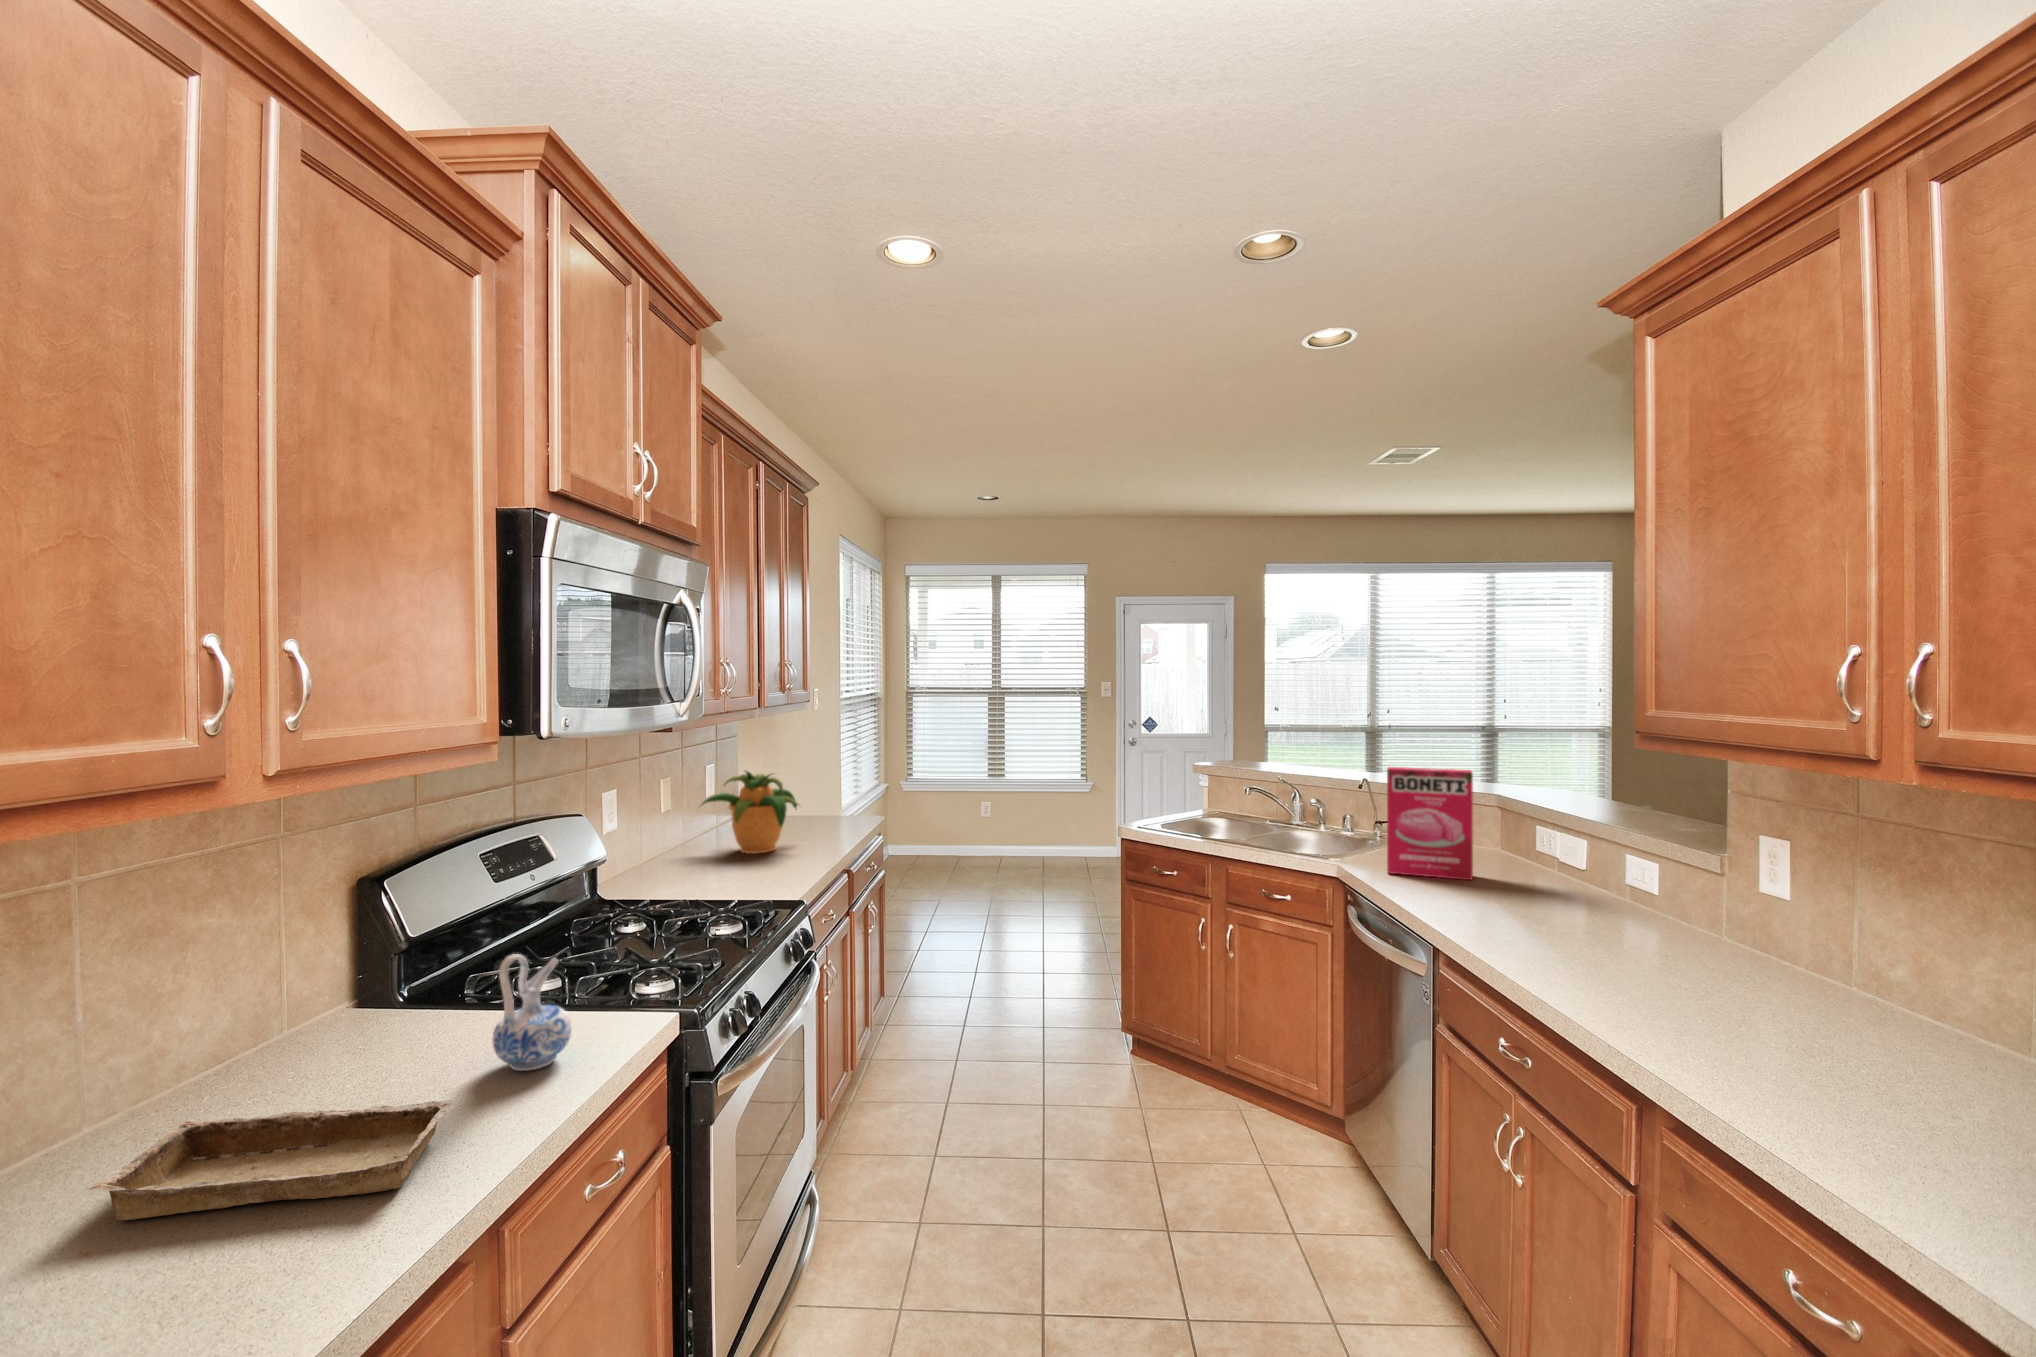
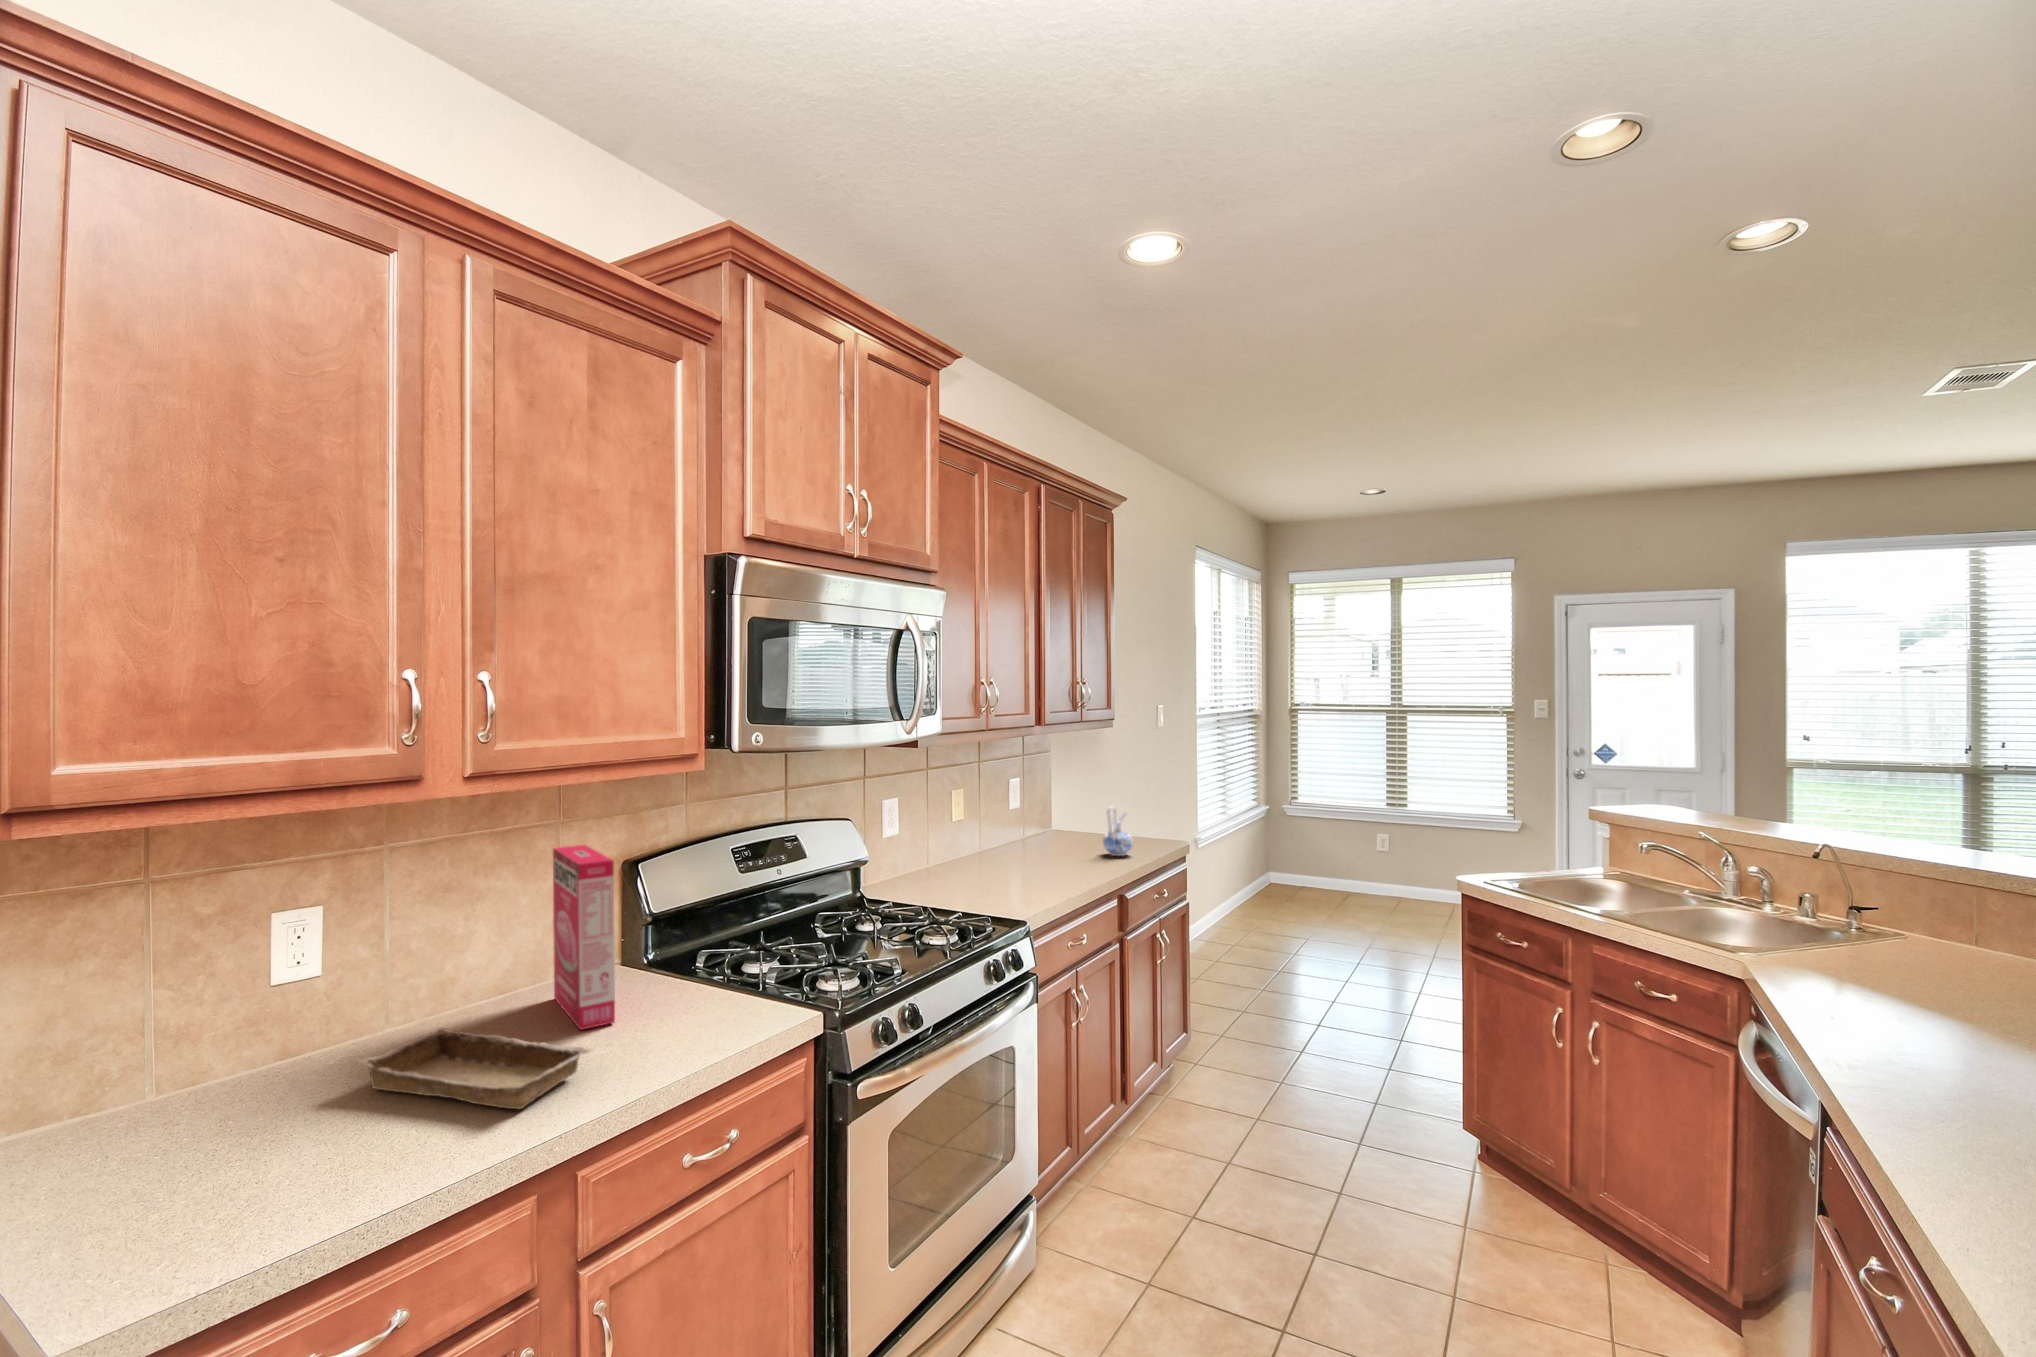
cereal box: present [1387,767,1473,880] -> present [553,845,615,1030]
potted plant: present [702,771,798,854] -> none [980,787,1081,871]
ceramic pitcher: present [492,954,572,1071] -> present [1103,806,1133,856]

